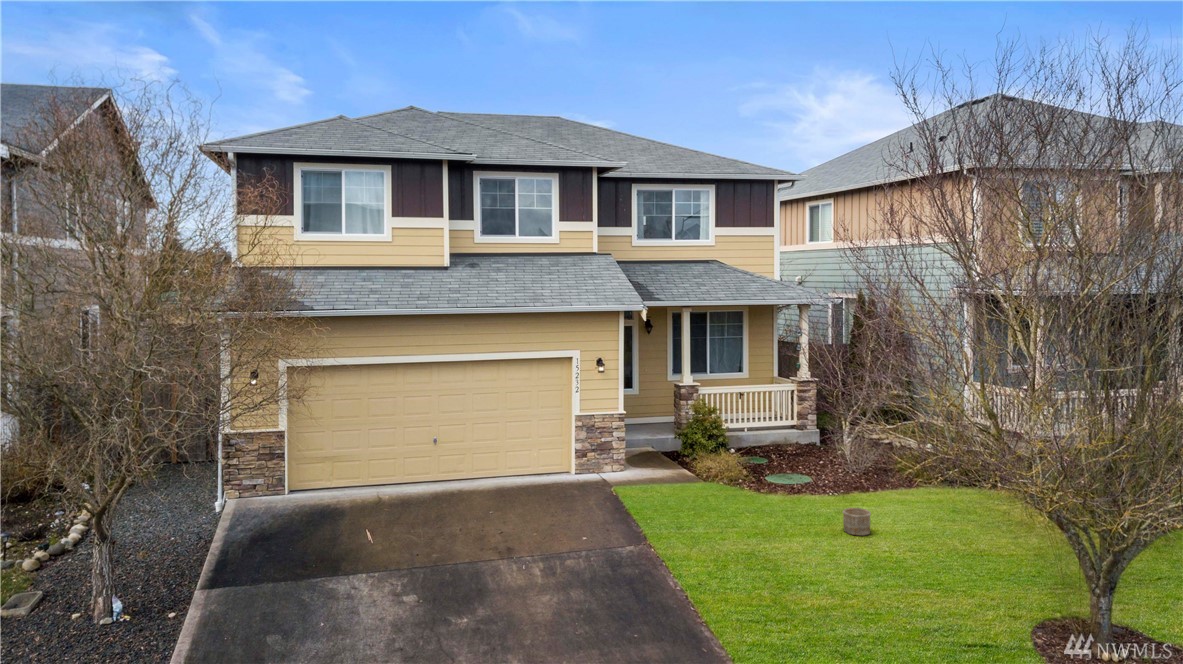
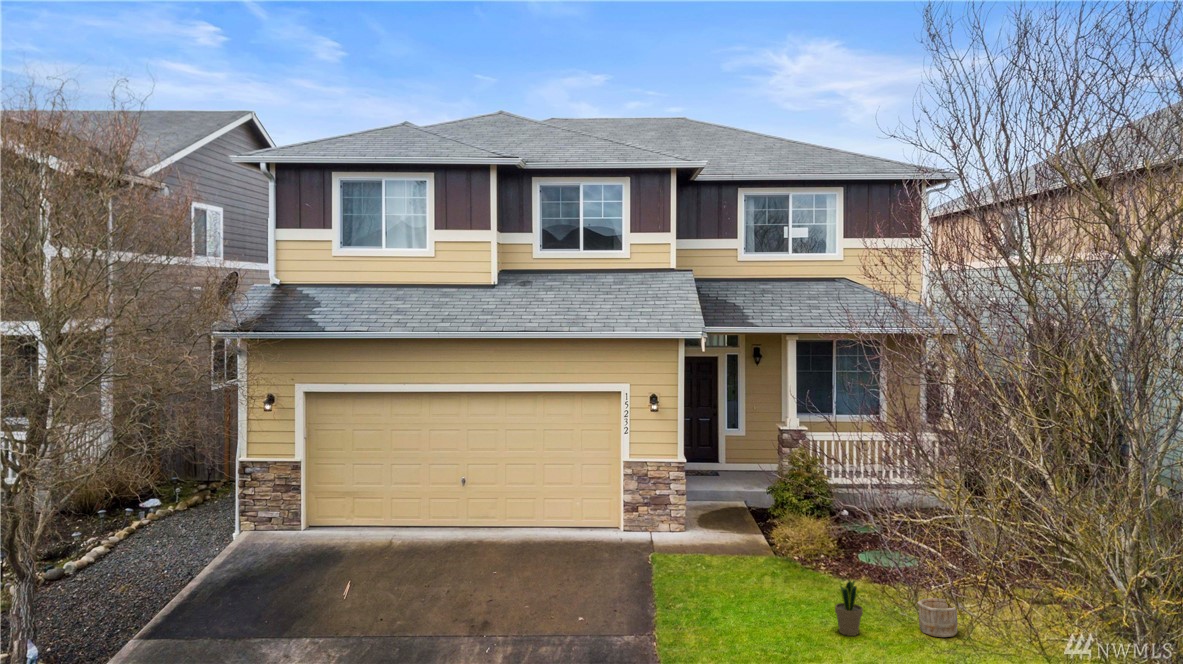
potted plant: none [789,500,813,541] -> present [835,581,865,636]

